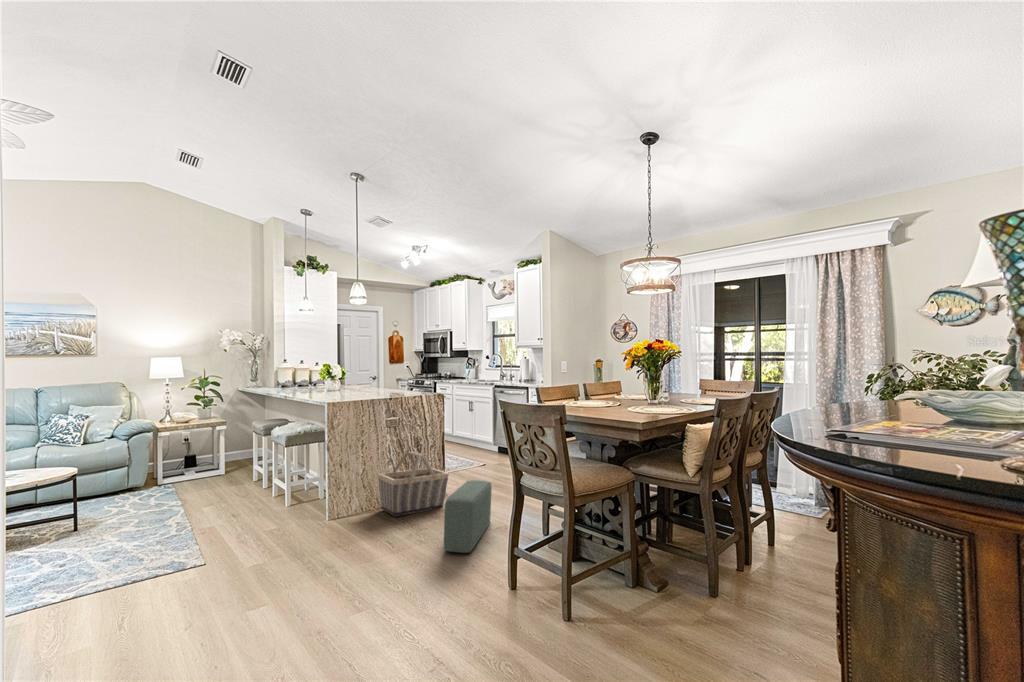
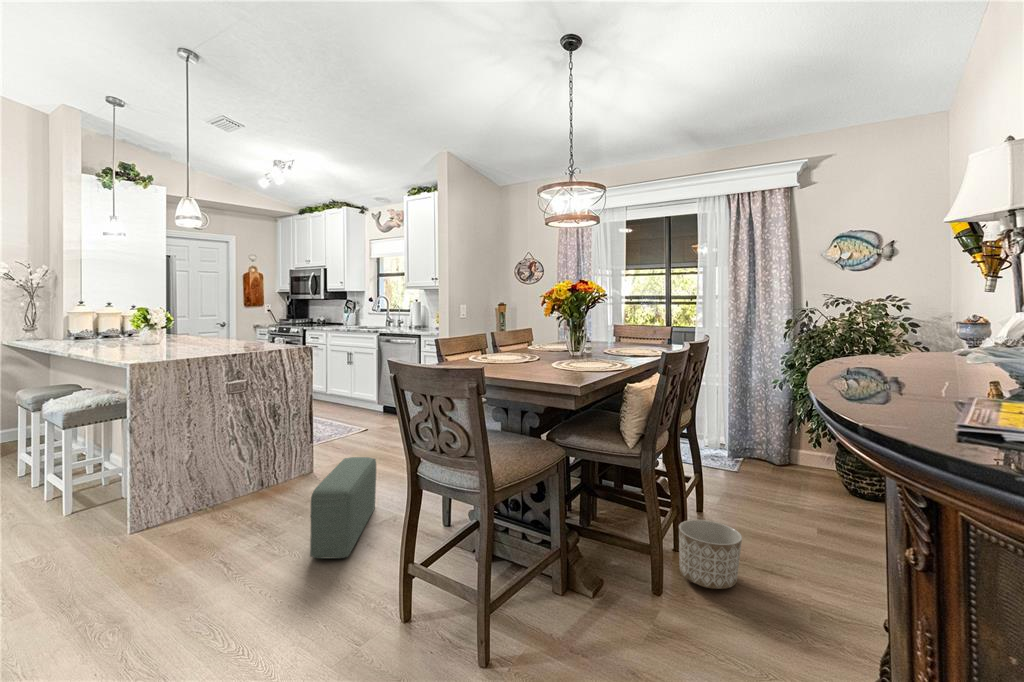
basket: present [378,451,449,516] -> none [219,421,320,509]
planter: none [736,542,792,600] -> present [679,520,742,589]

